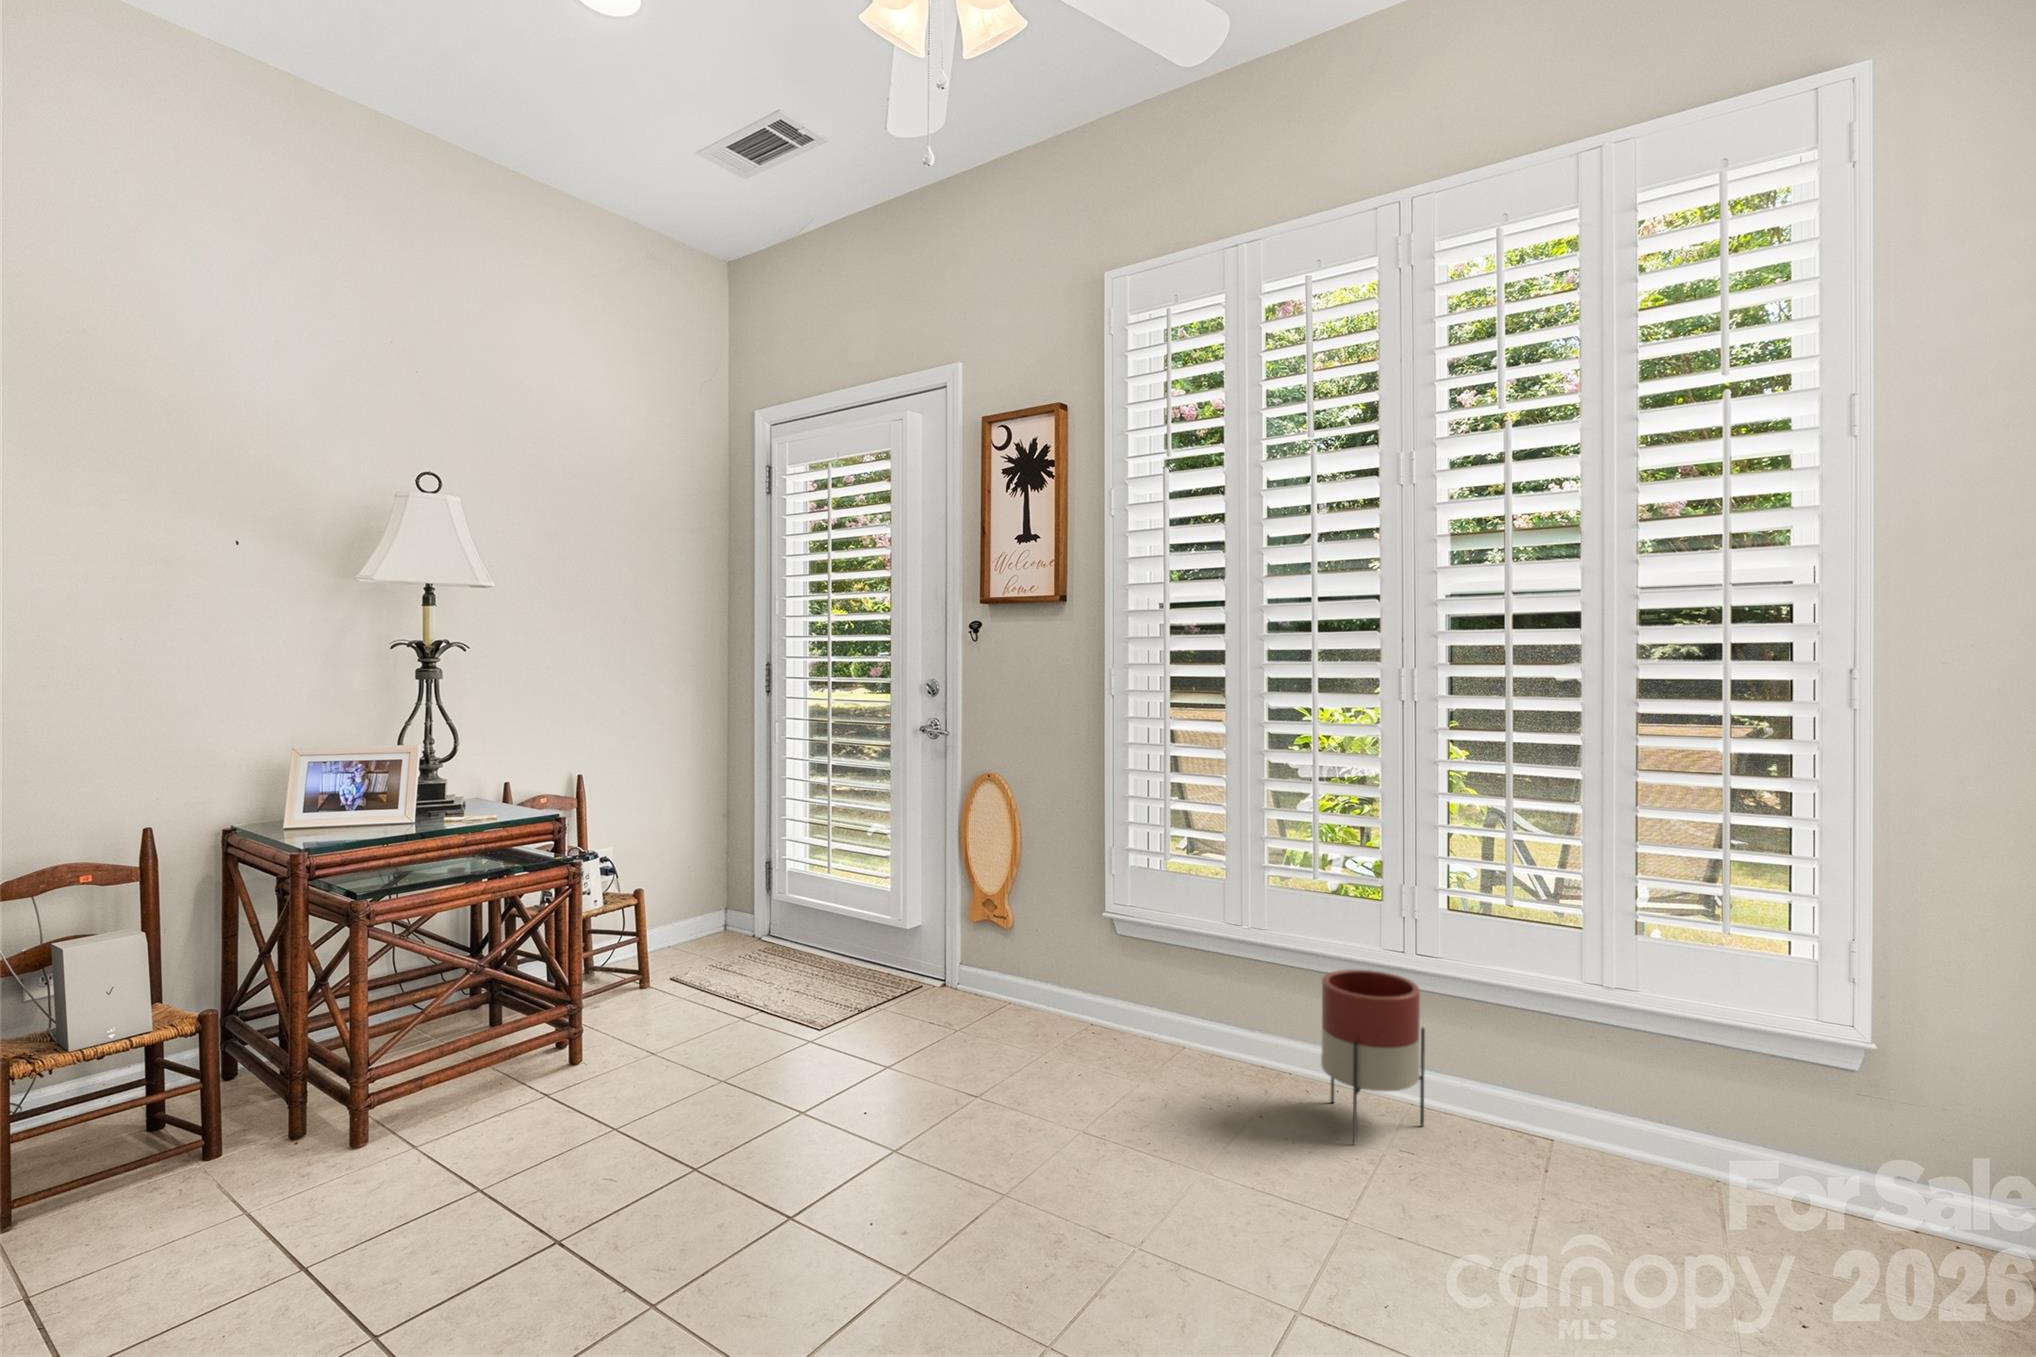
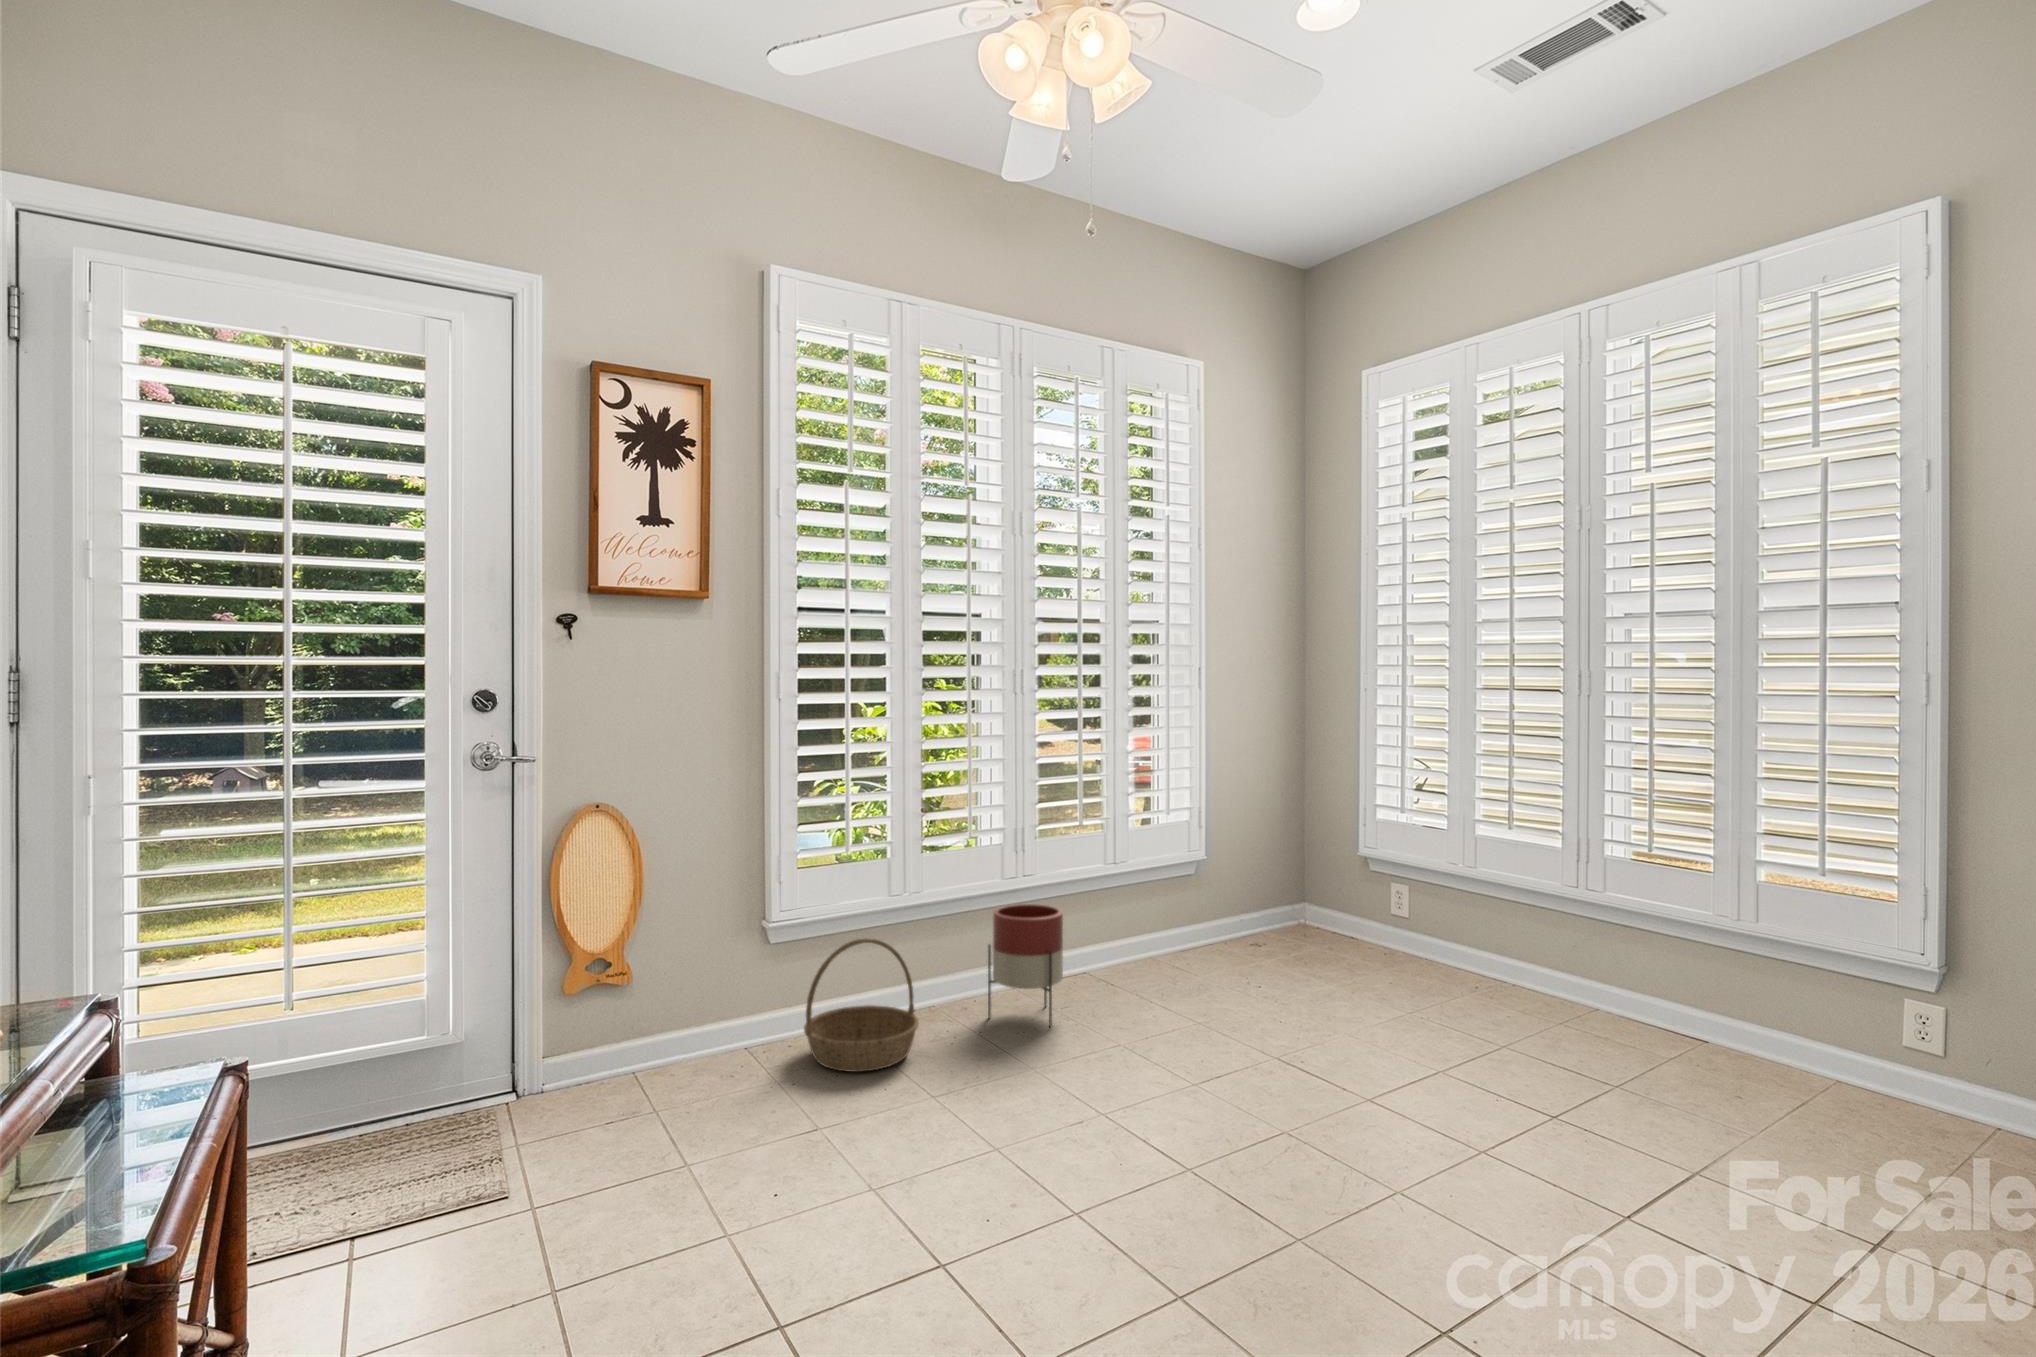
basket: none [1088,946,1207,1087] -> present [804,938,919,1072]

